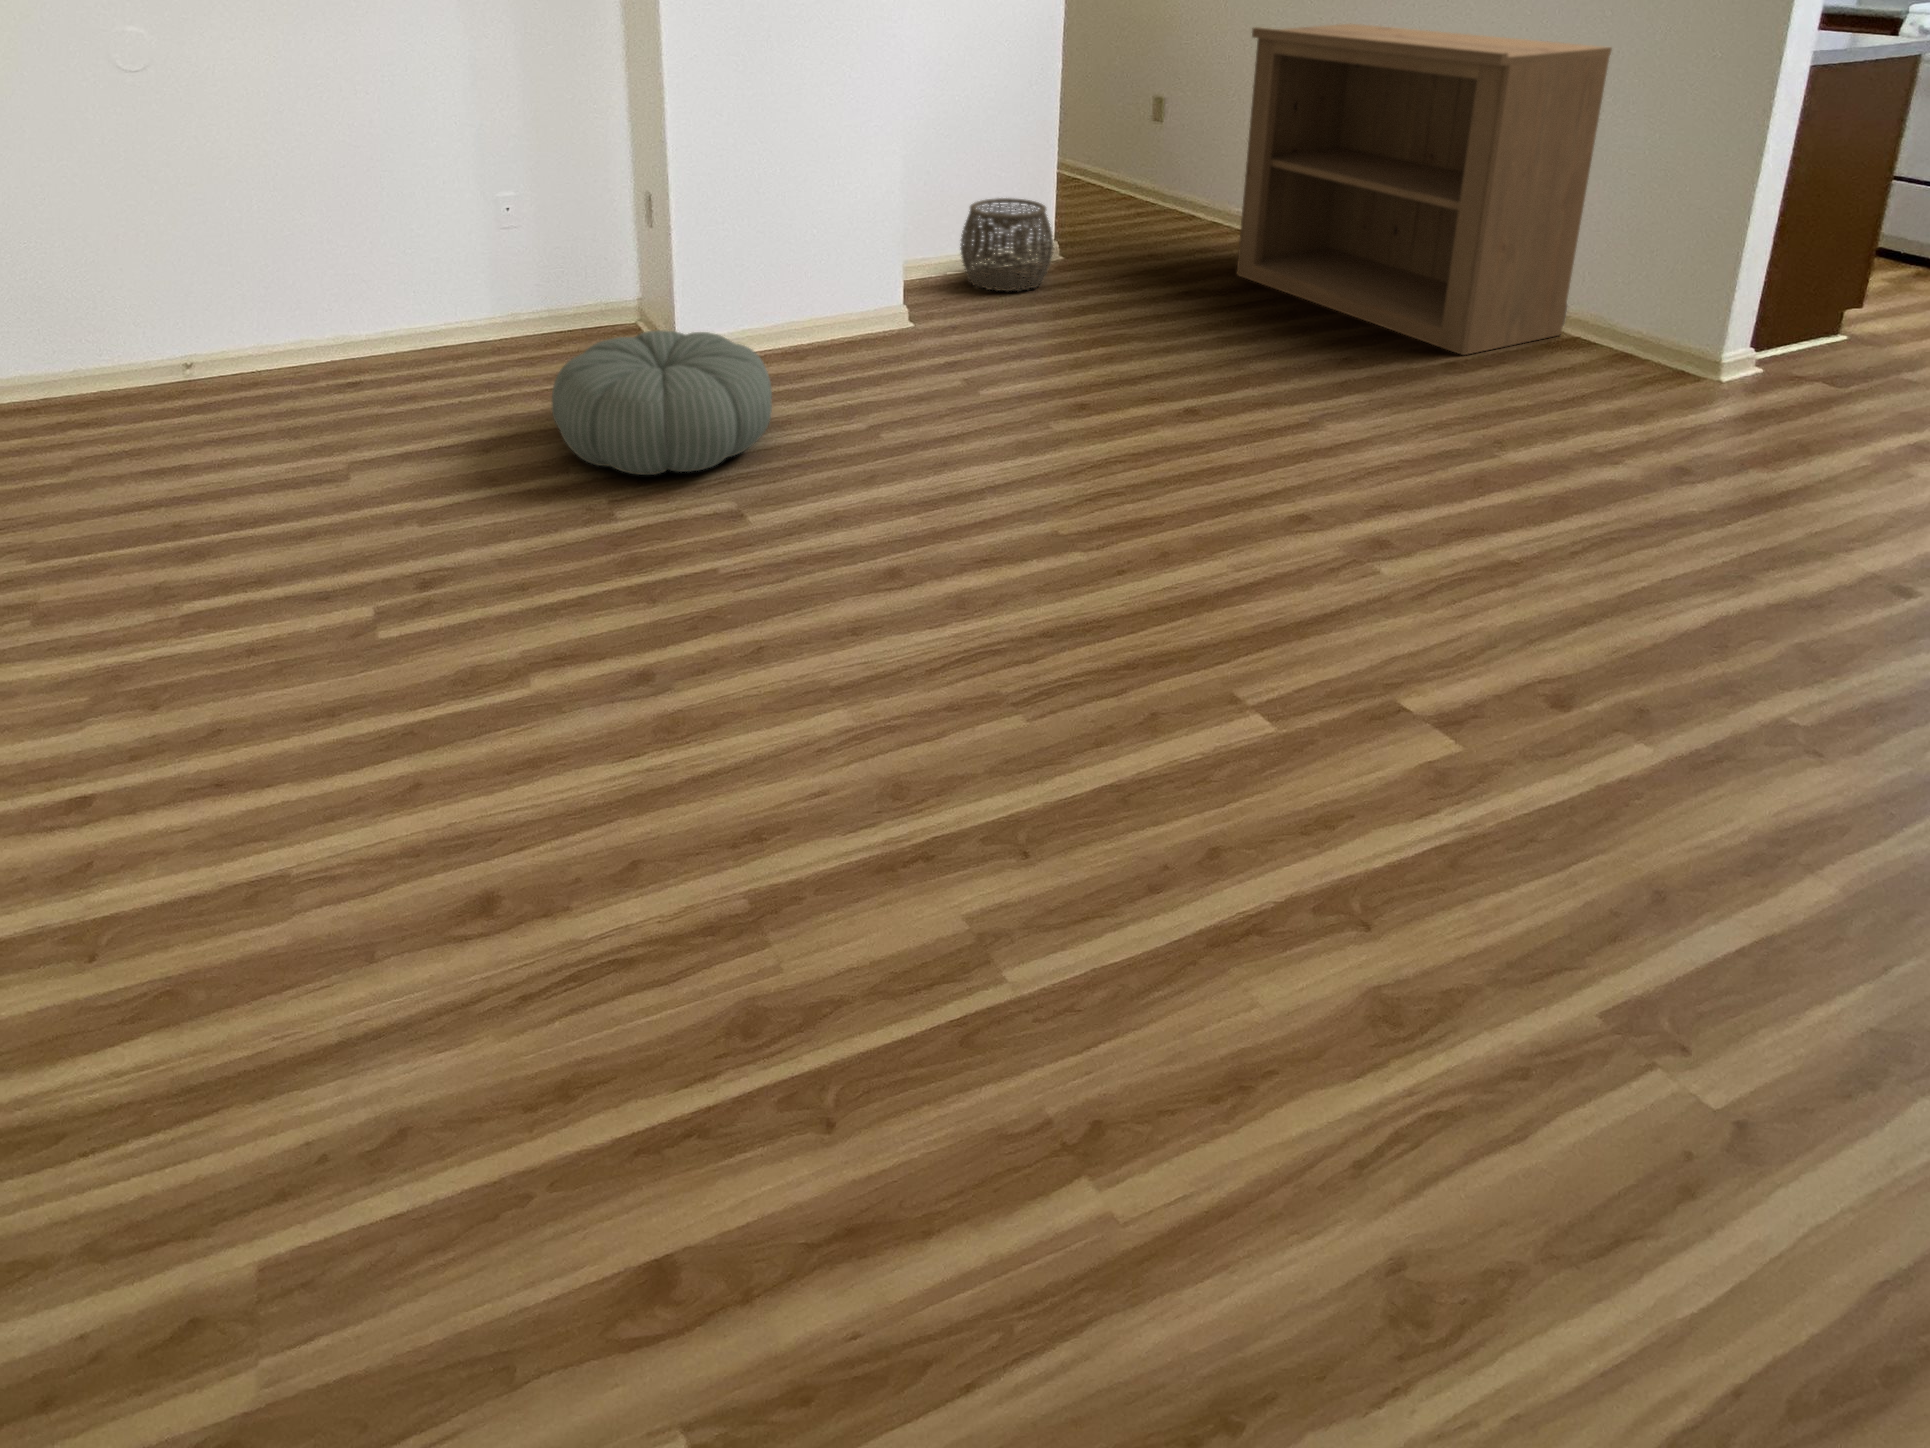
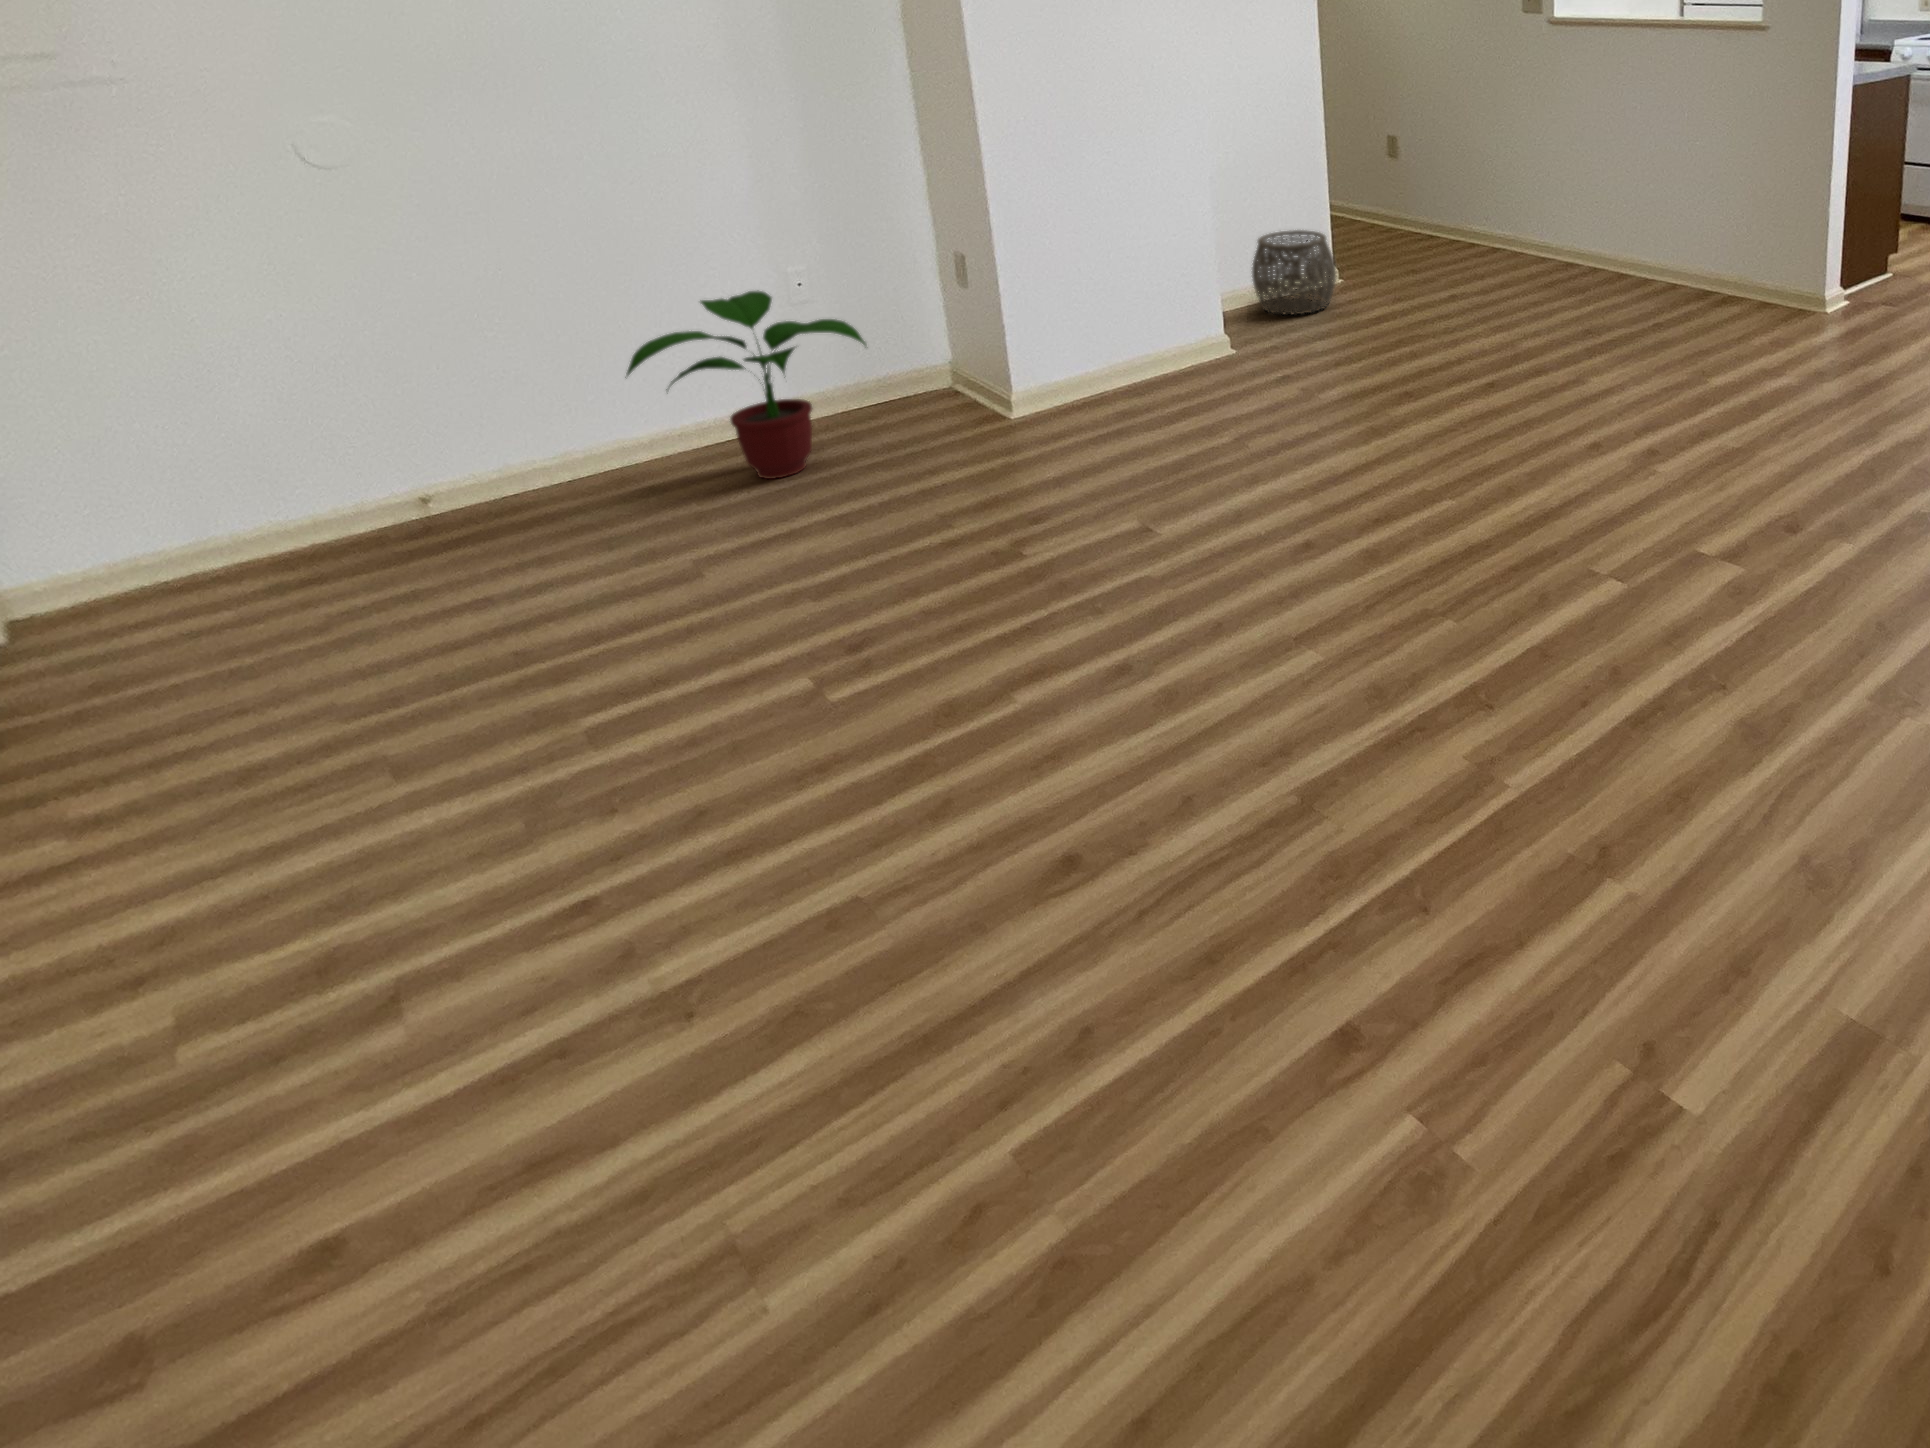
bookshelf: present [1236,24,1612,355] -> none [1477,64,1735,320]
potted plant: none [329,211,536,391] -> present [625,291,866,479]
pouf: present [552,331,772,475] -> none [919,378,1145,517]

